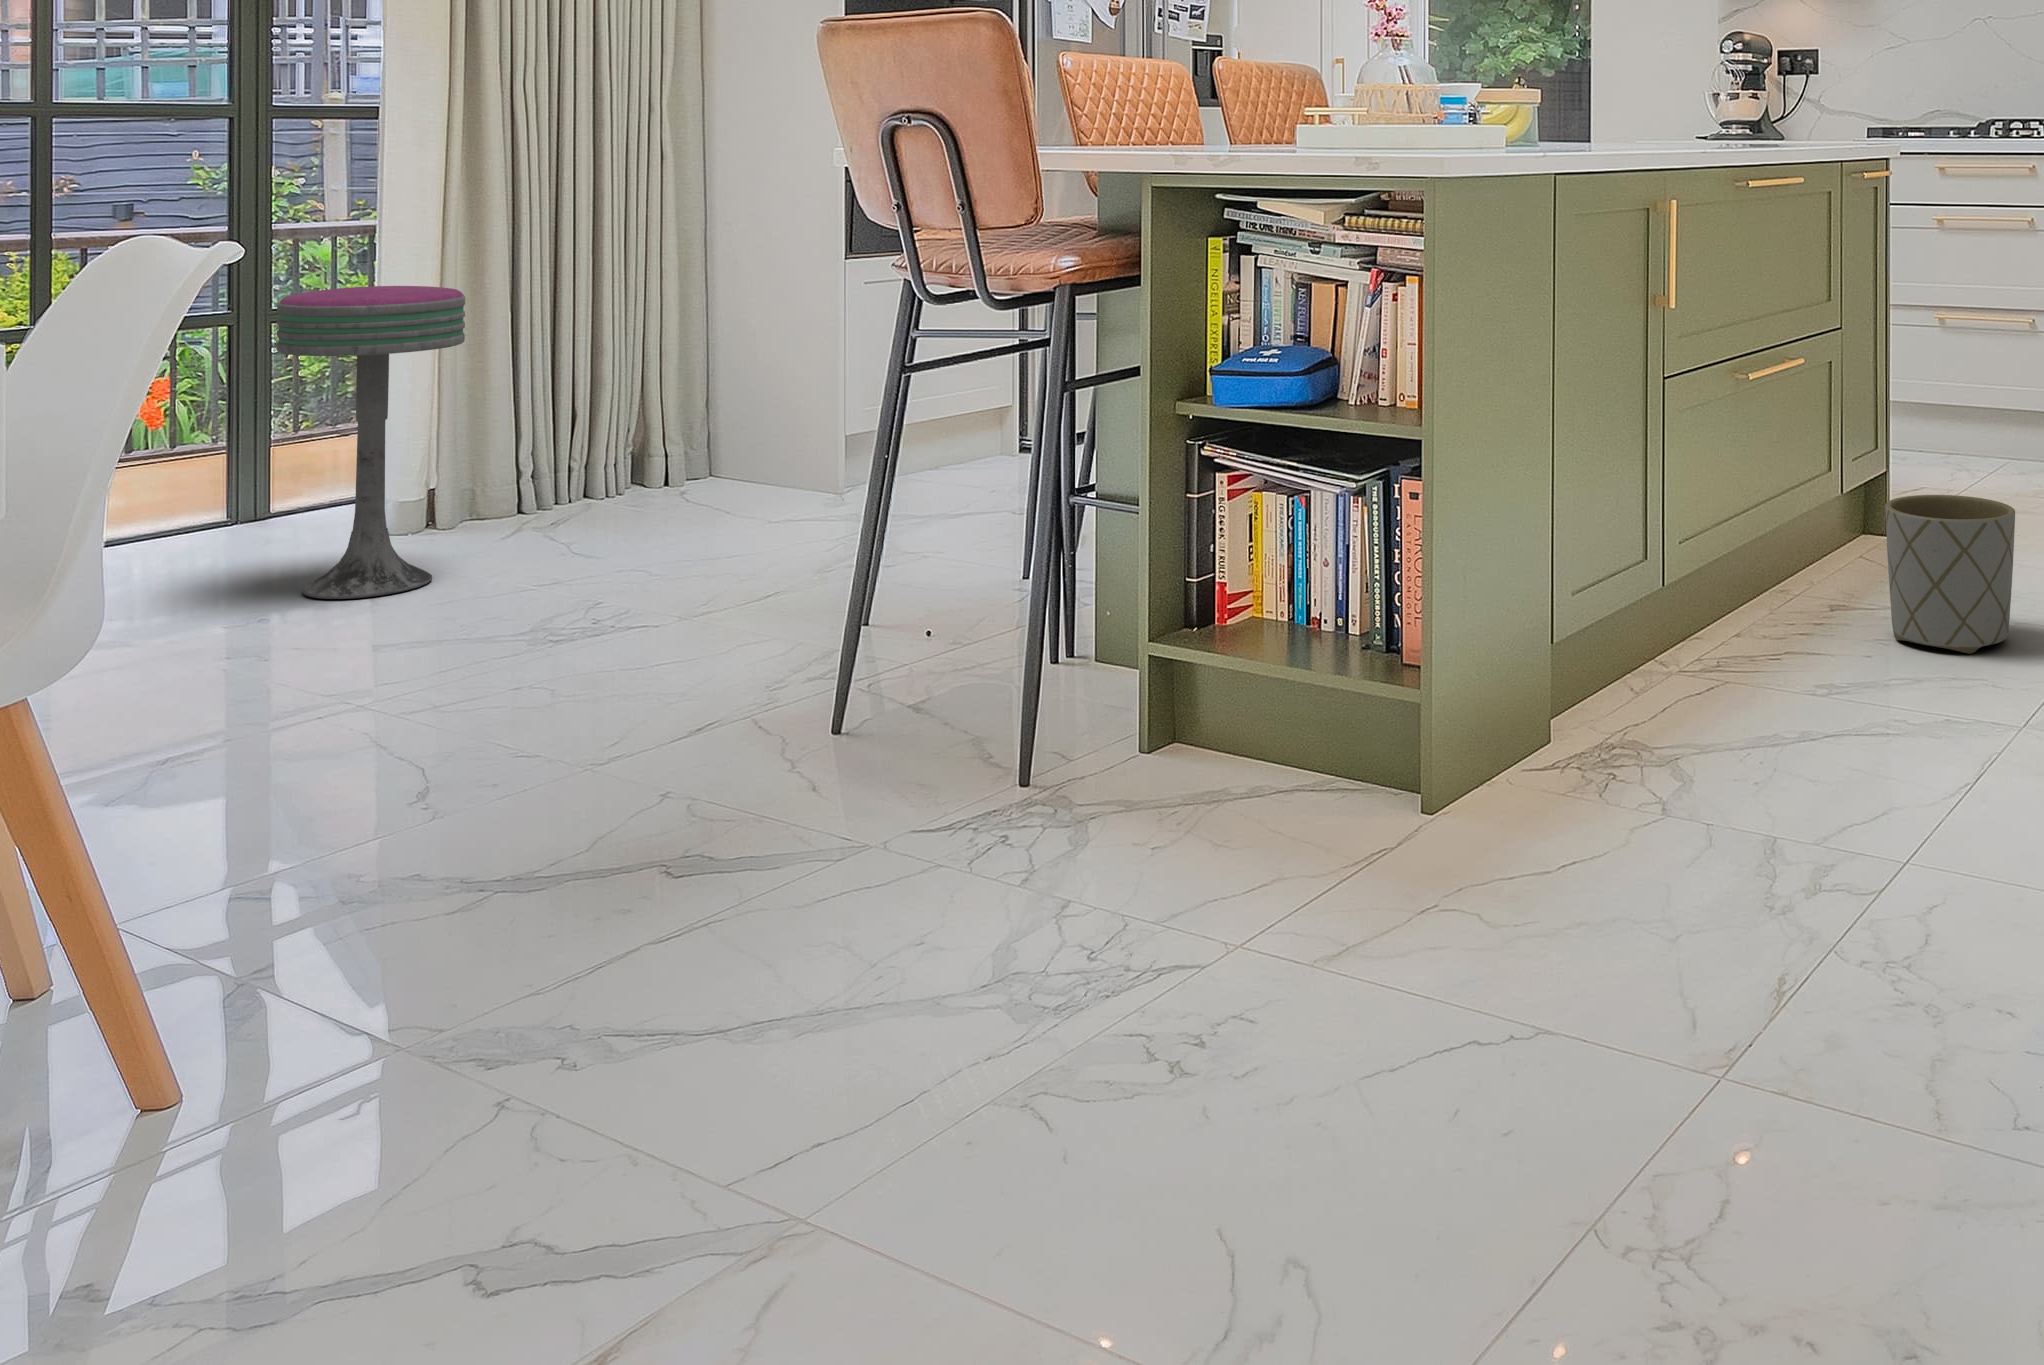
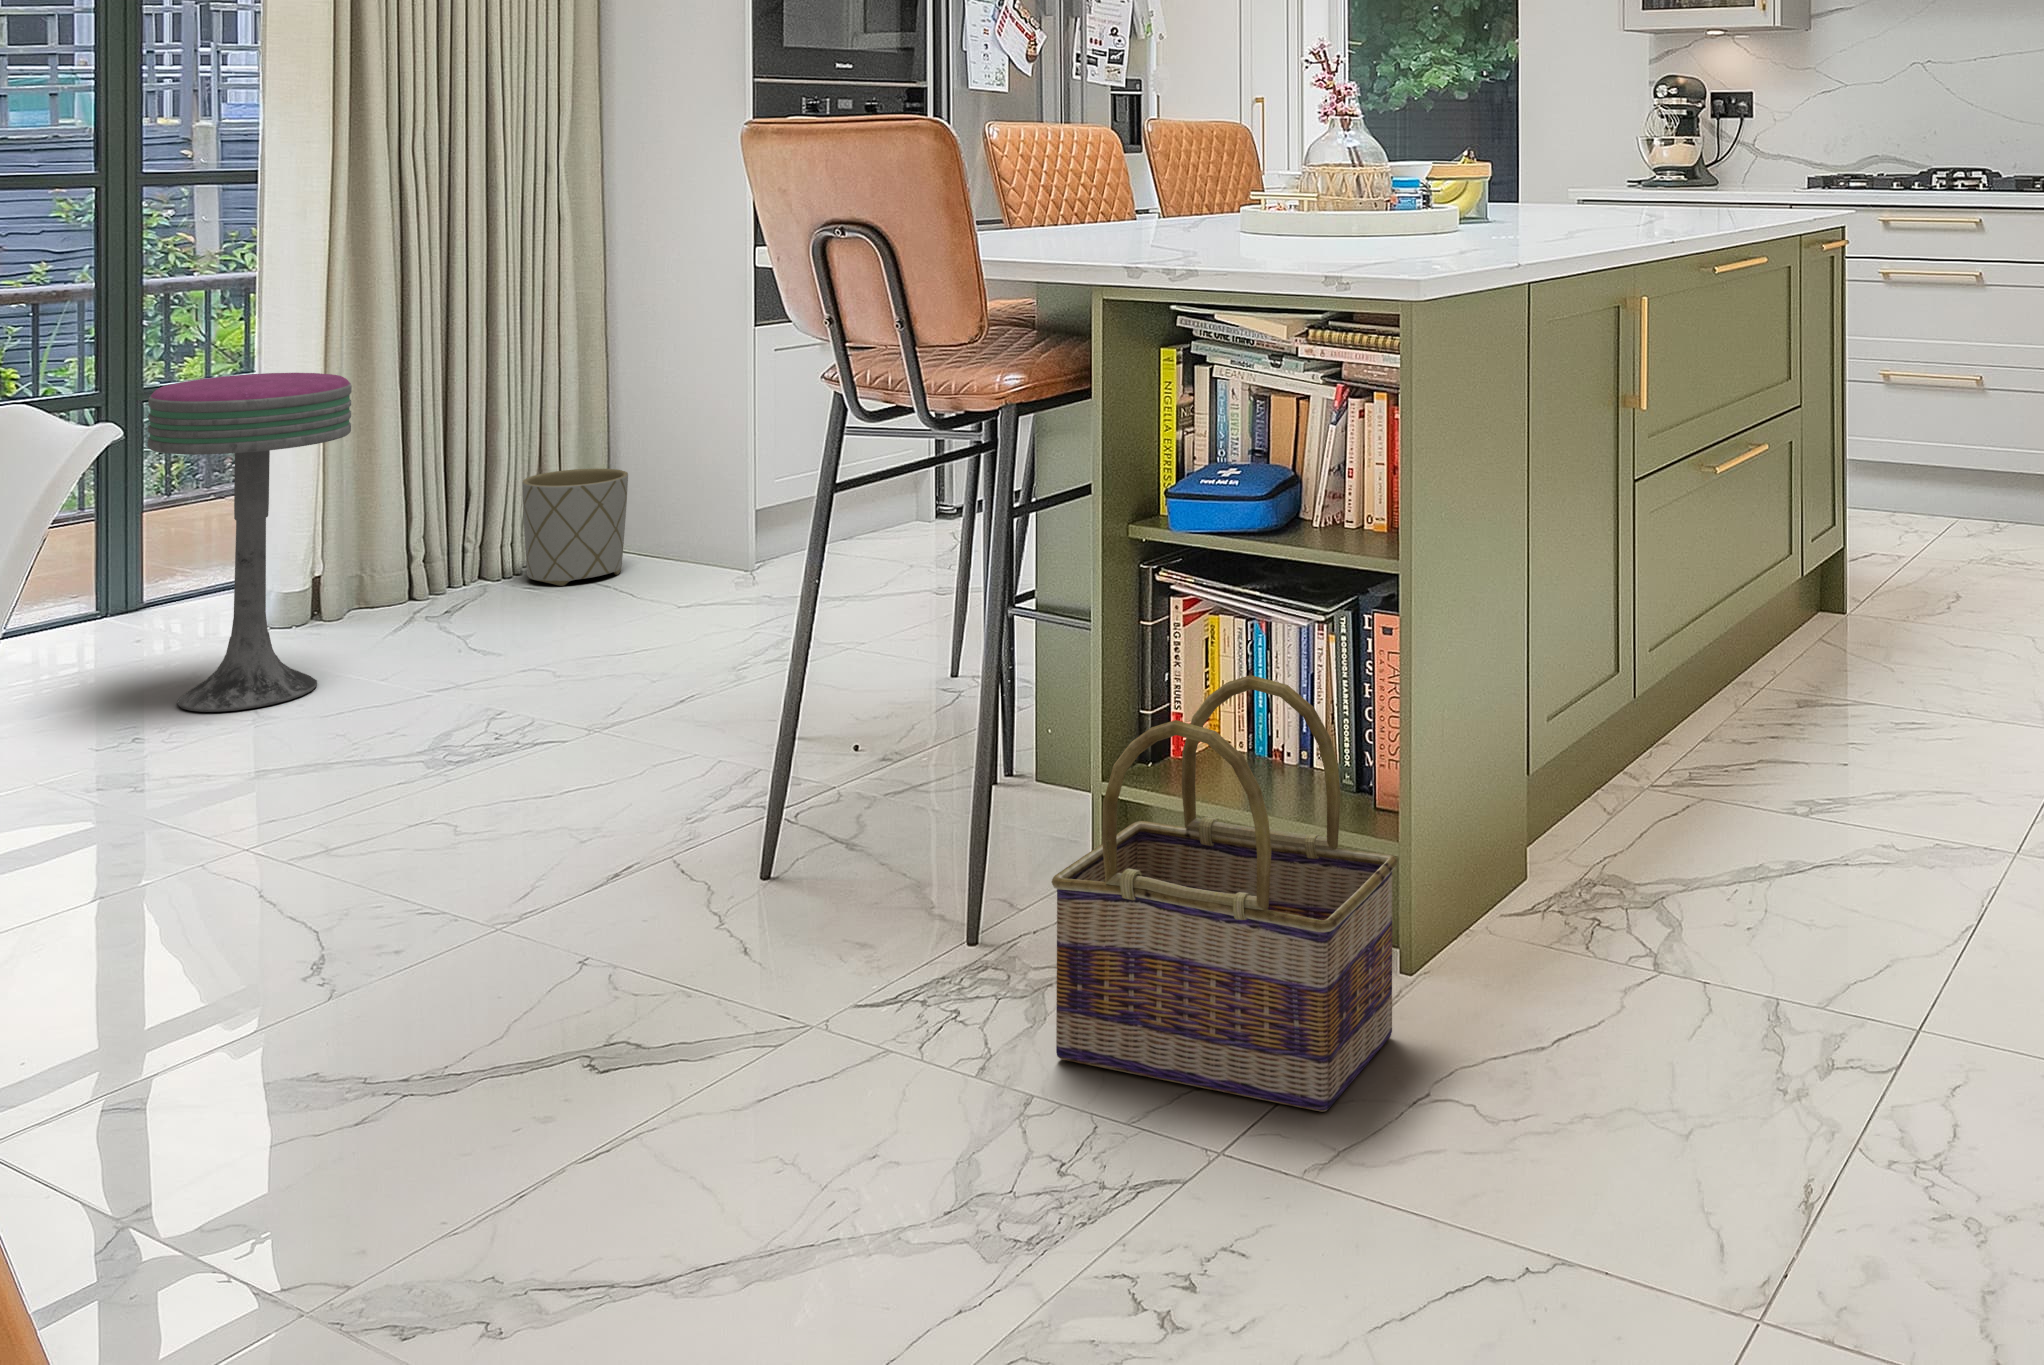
planter: present [1885,495,2015,654] -> present [522,468,628,586]
basket: none [1092,529,1415,920] -> present [1052,675,1398,1112]

